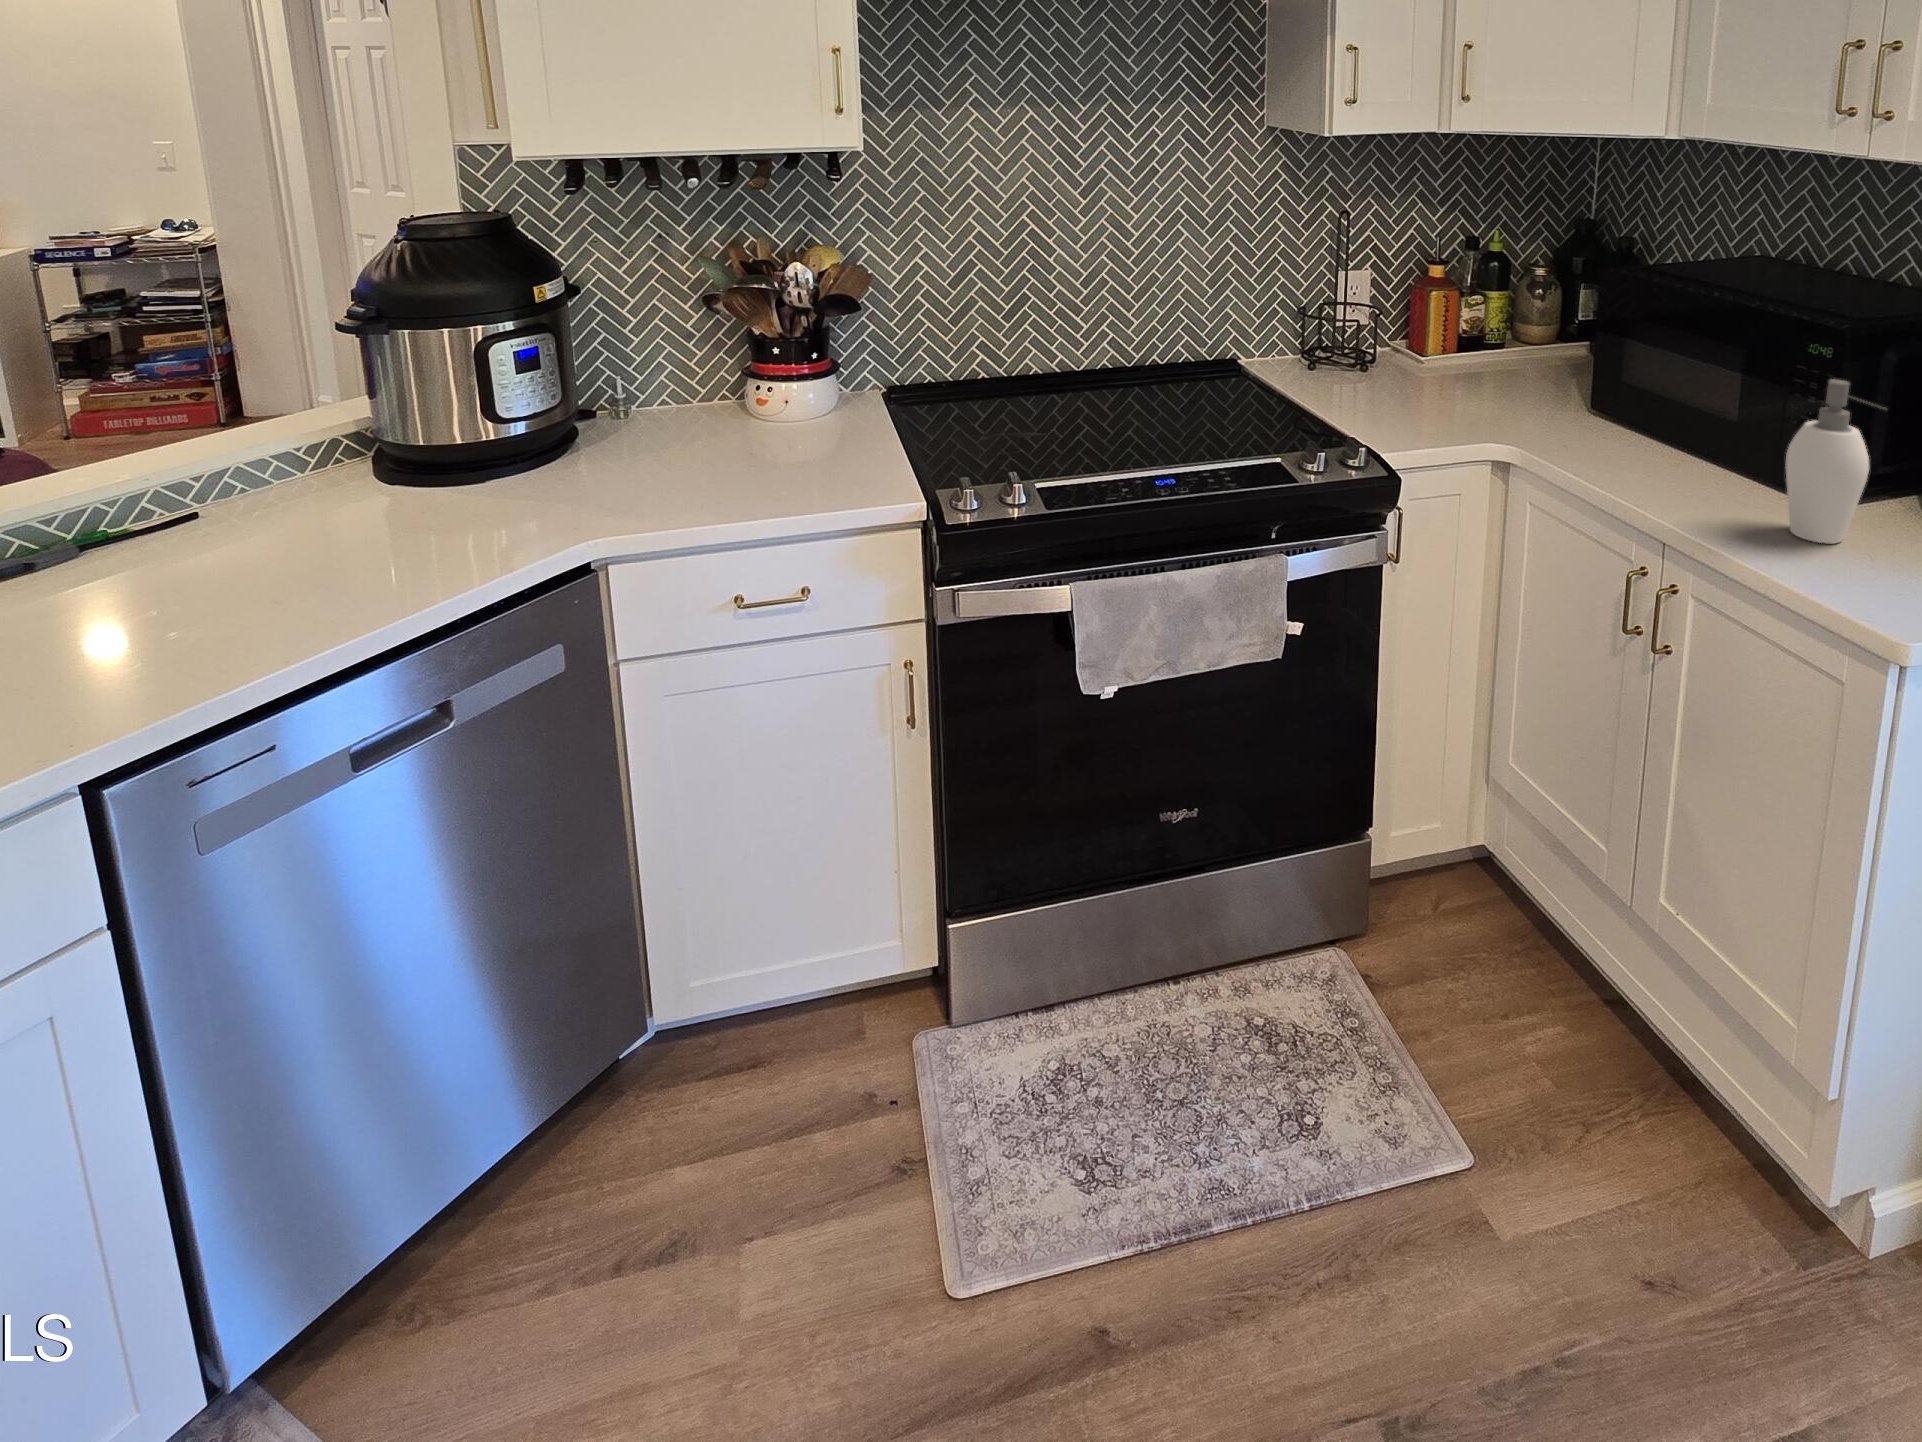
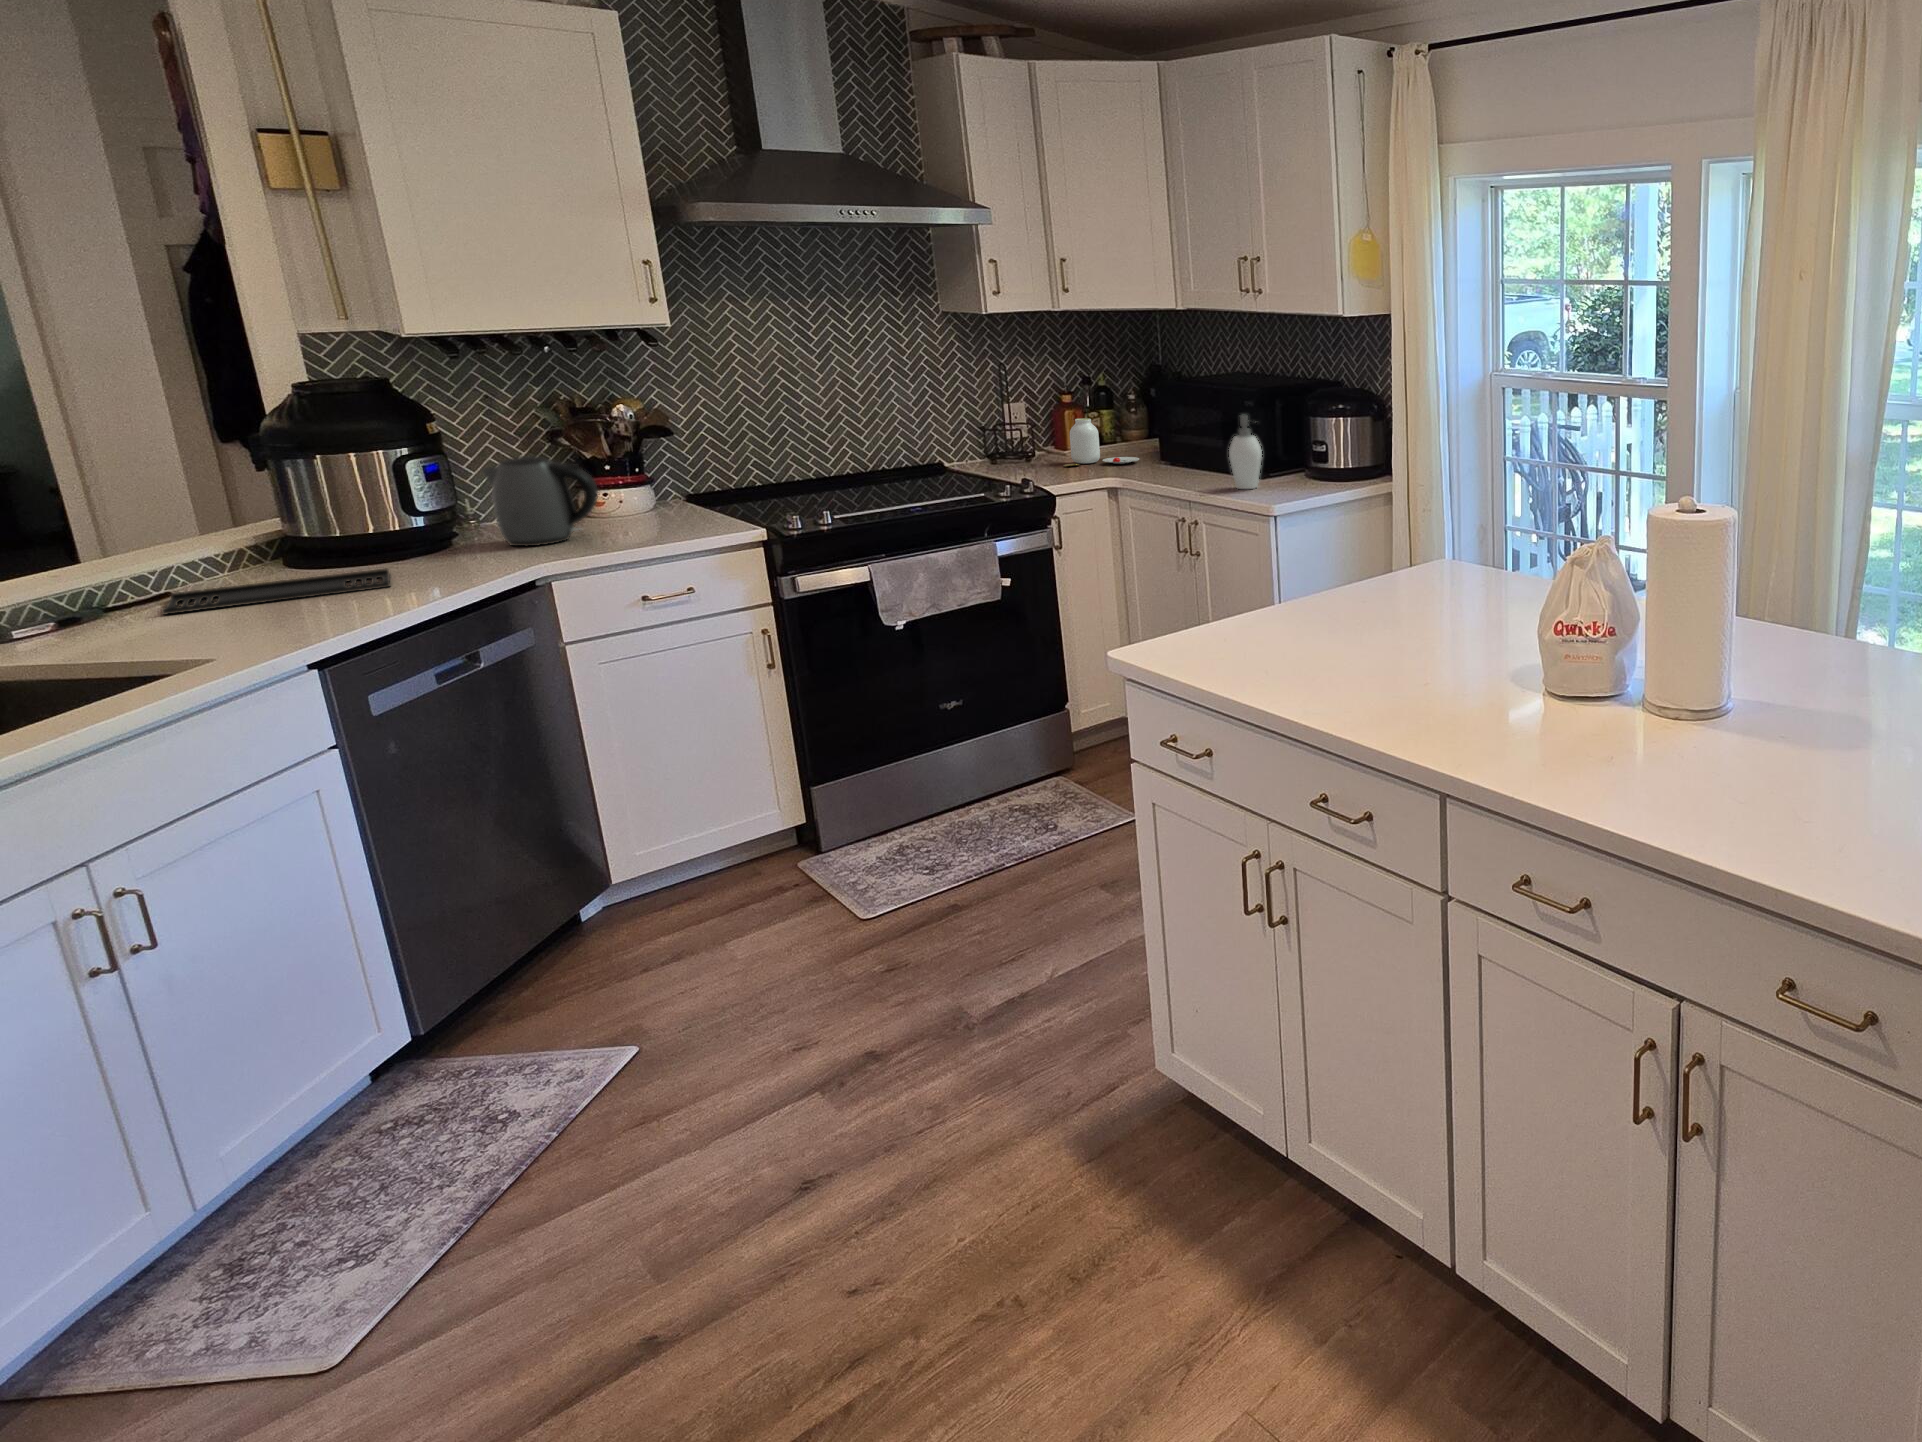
jar: none [1417,307,1547,394] -> present [1064,419,1139,466]
kettle: none [588,344,722,484] -> present [482,456,598,546]
tray: none [80,519,414,590] -> present [162,569,390,614]

